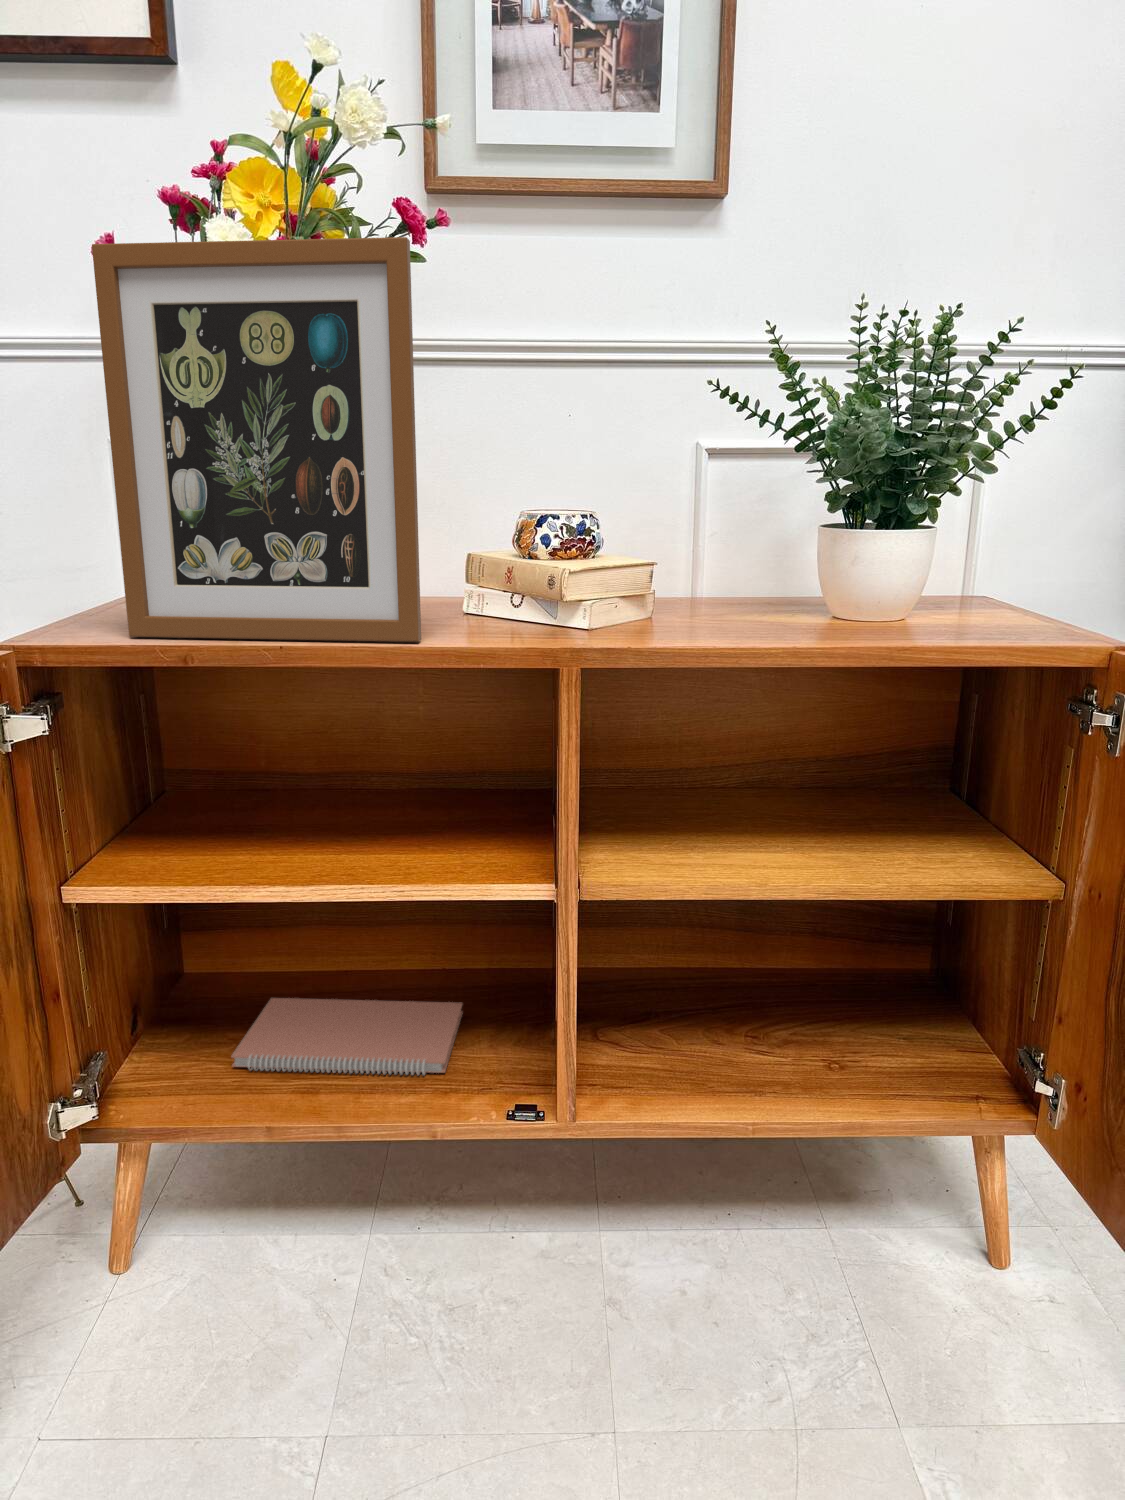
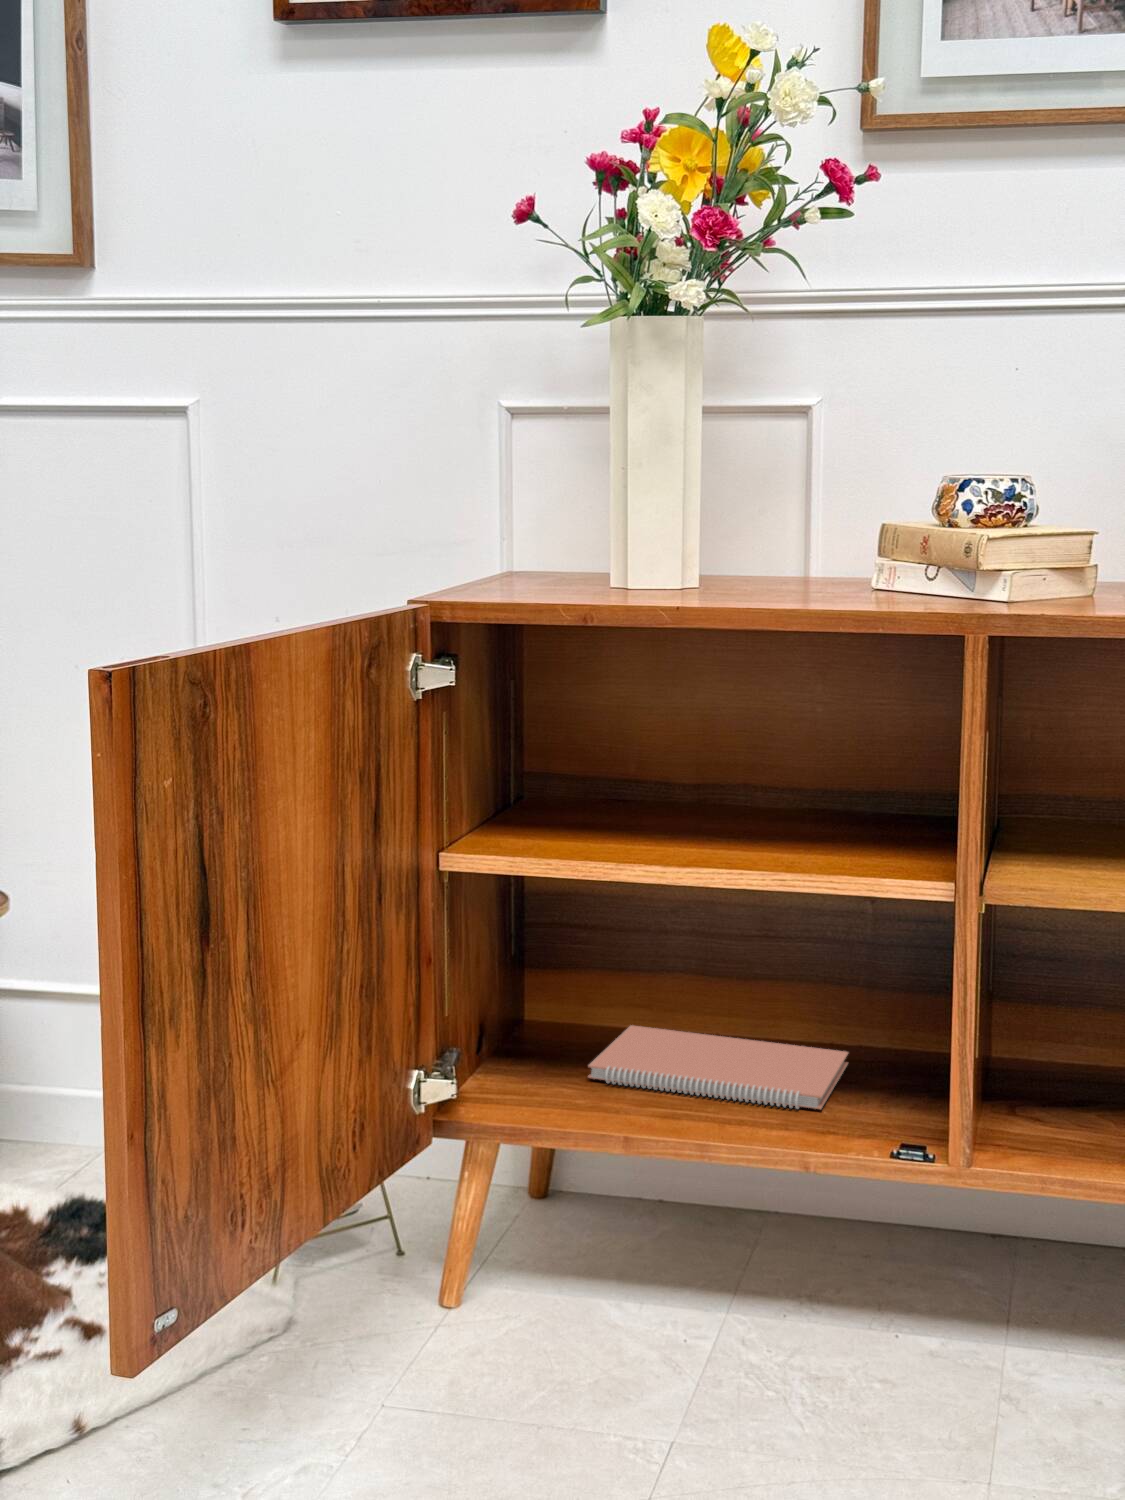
picture frame: present [92,237,421,642] -> none [532,203,833,605]

